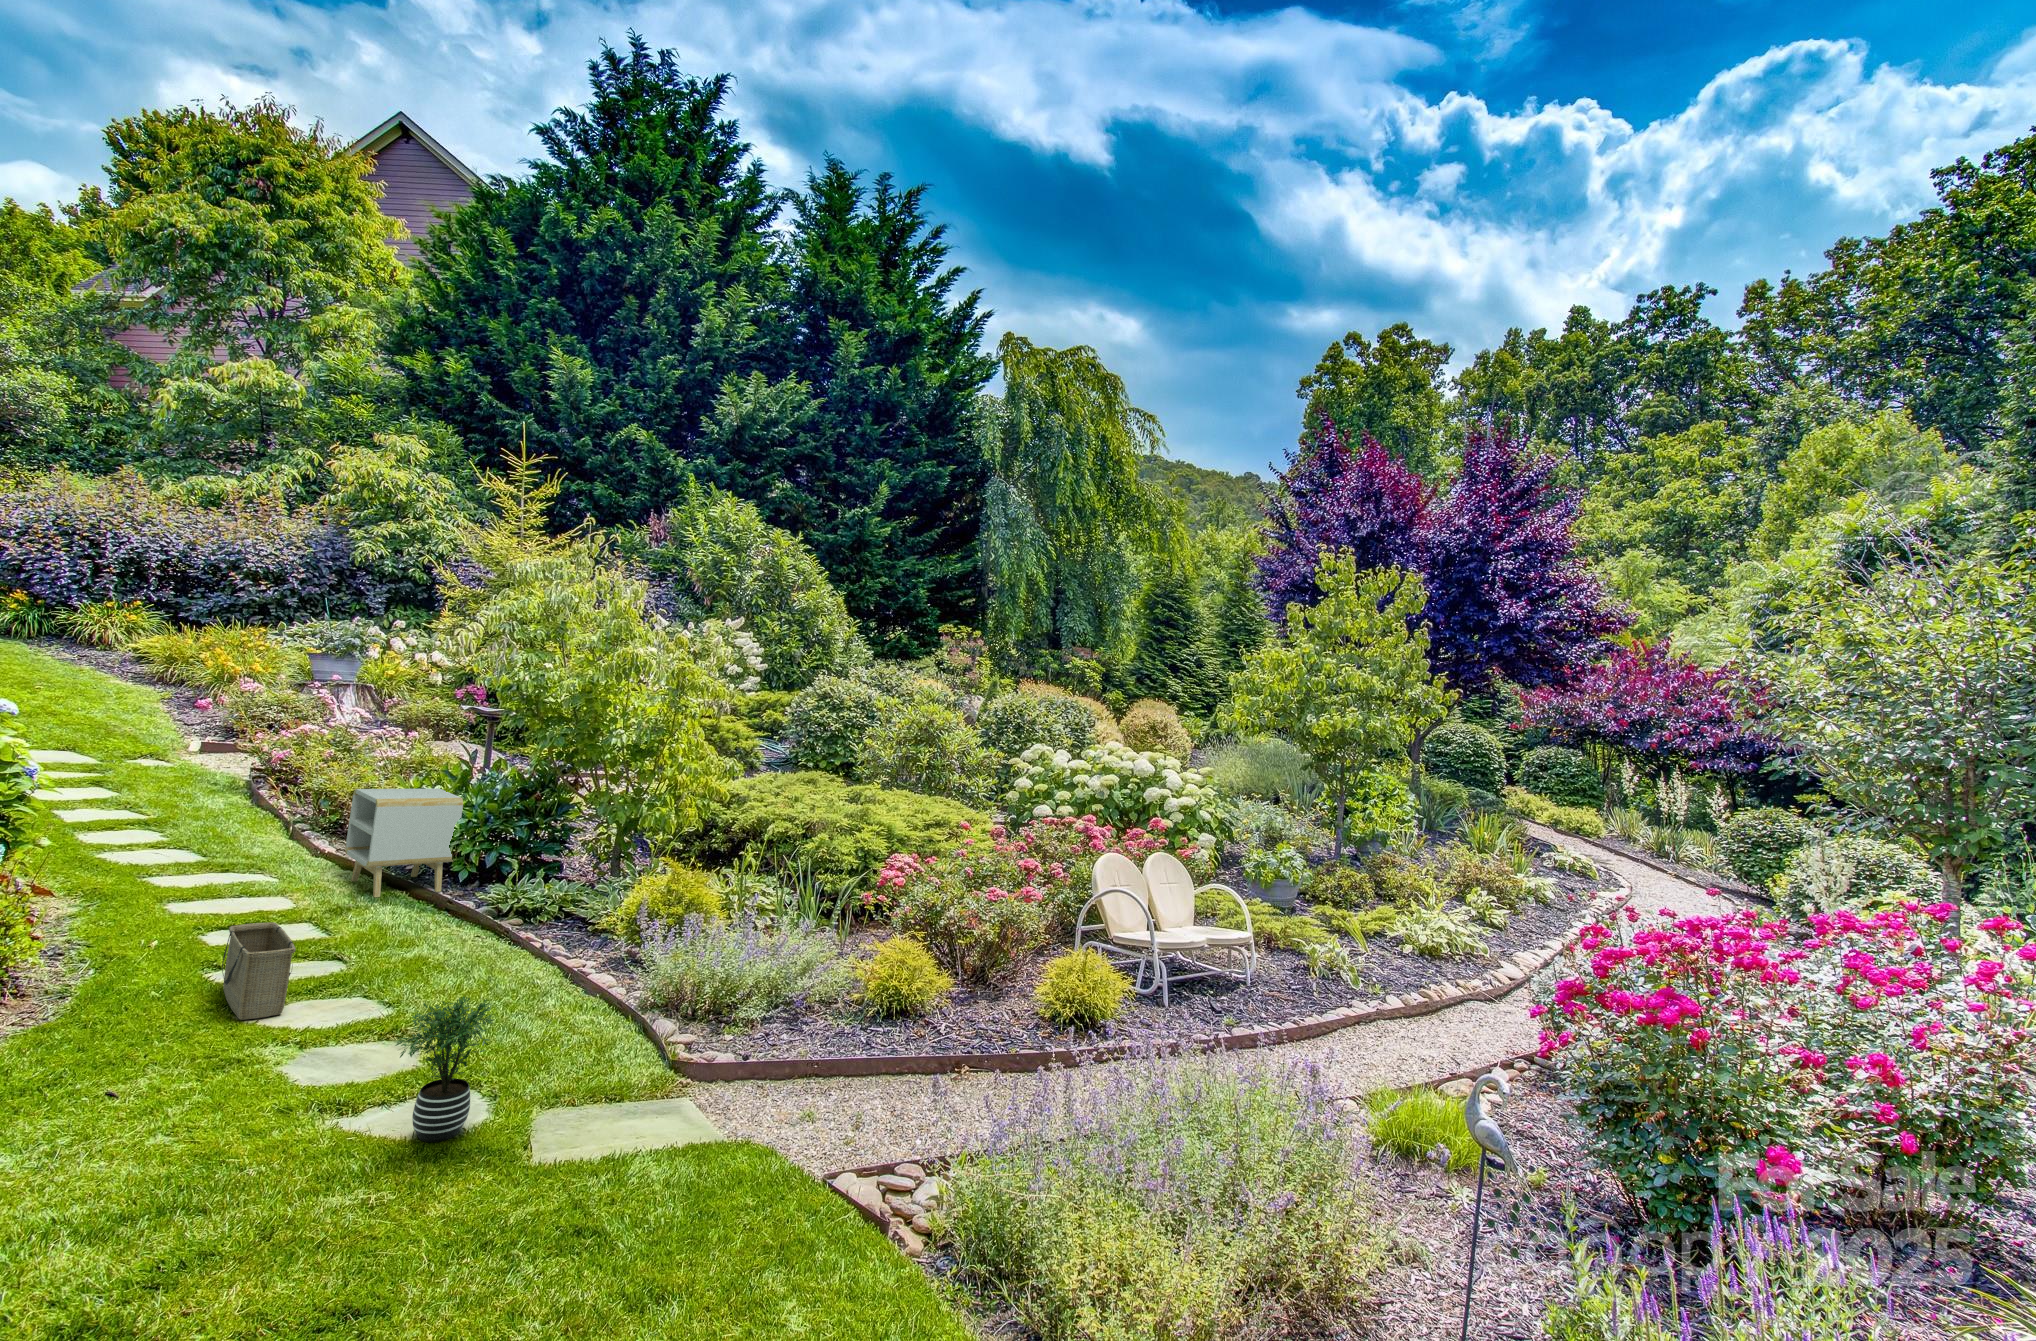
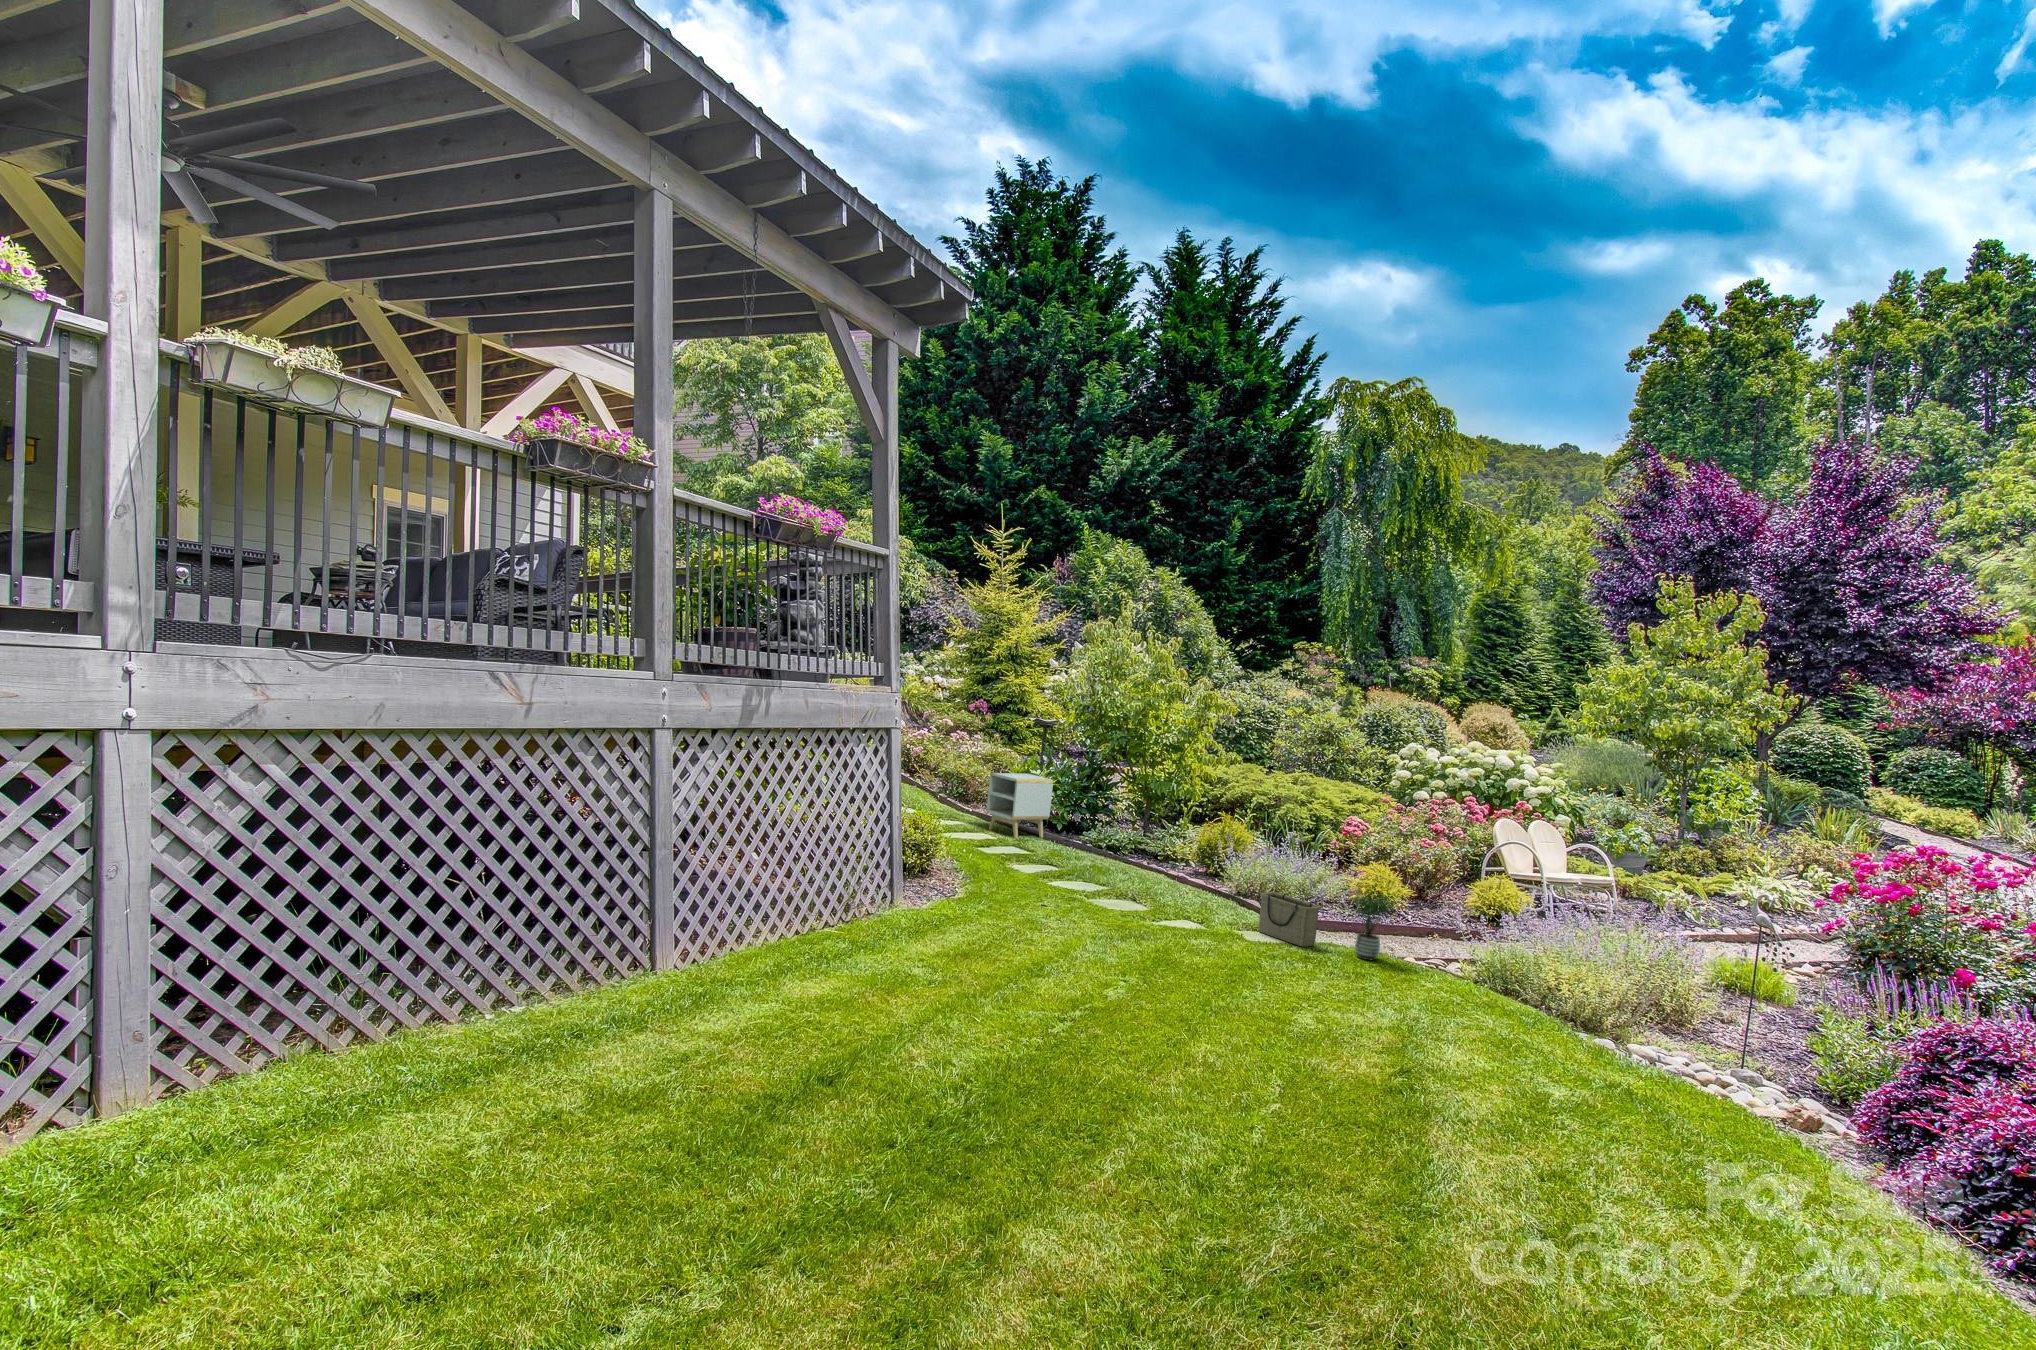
basket: present [222,922,296,1020] -> present [1259,892,1321,947]
potted plant: present [395,996,494,1142] -> present [1355,895,1390,960]

